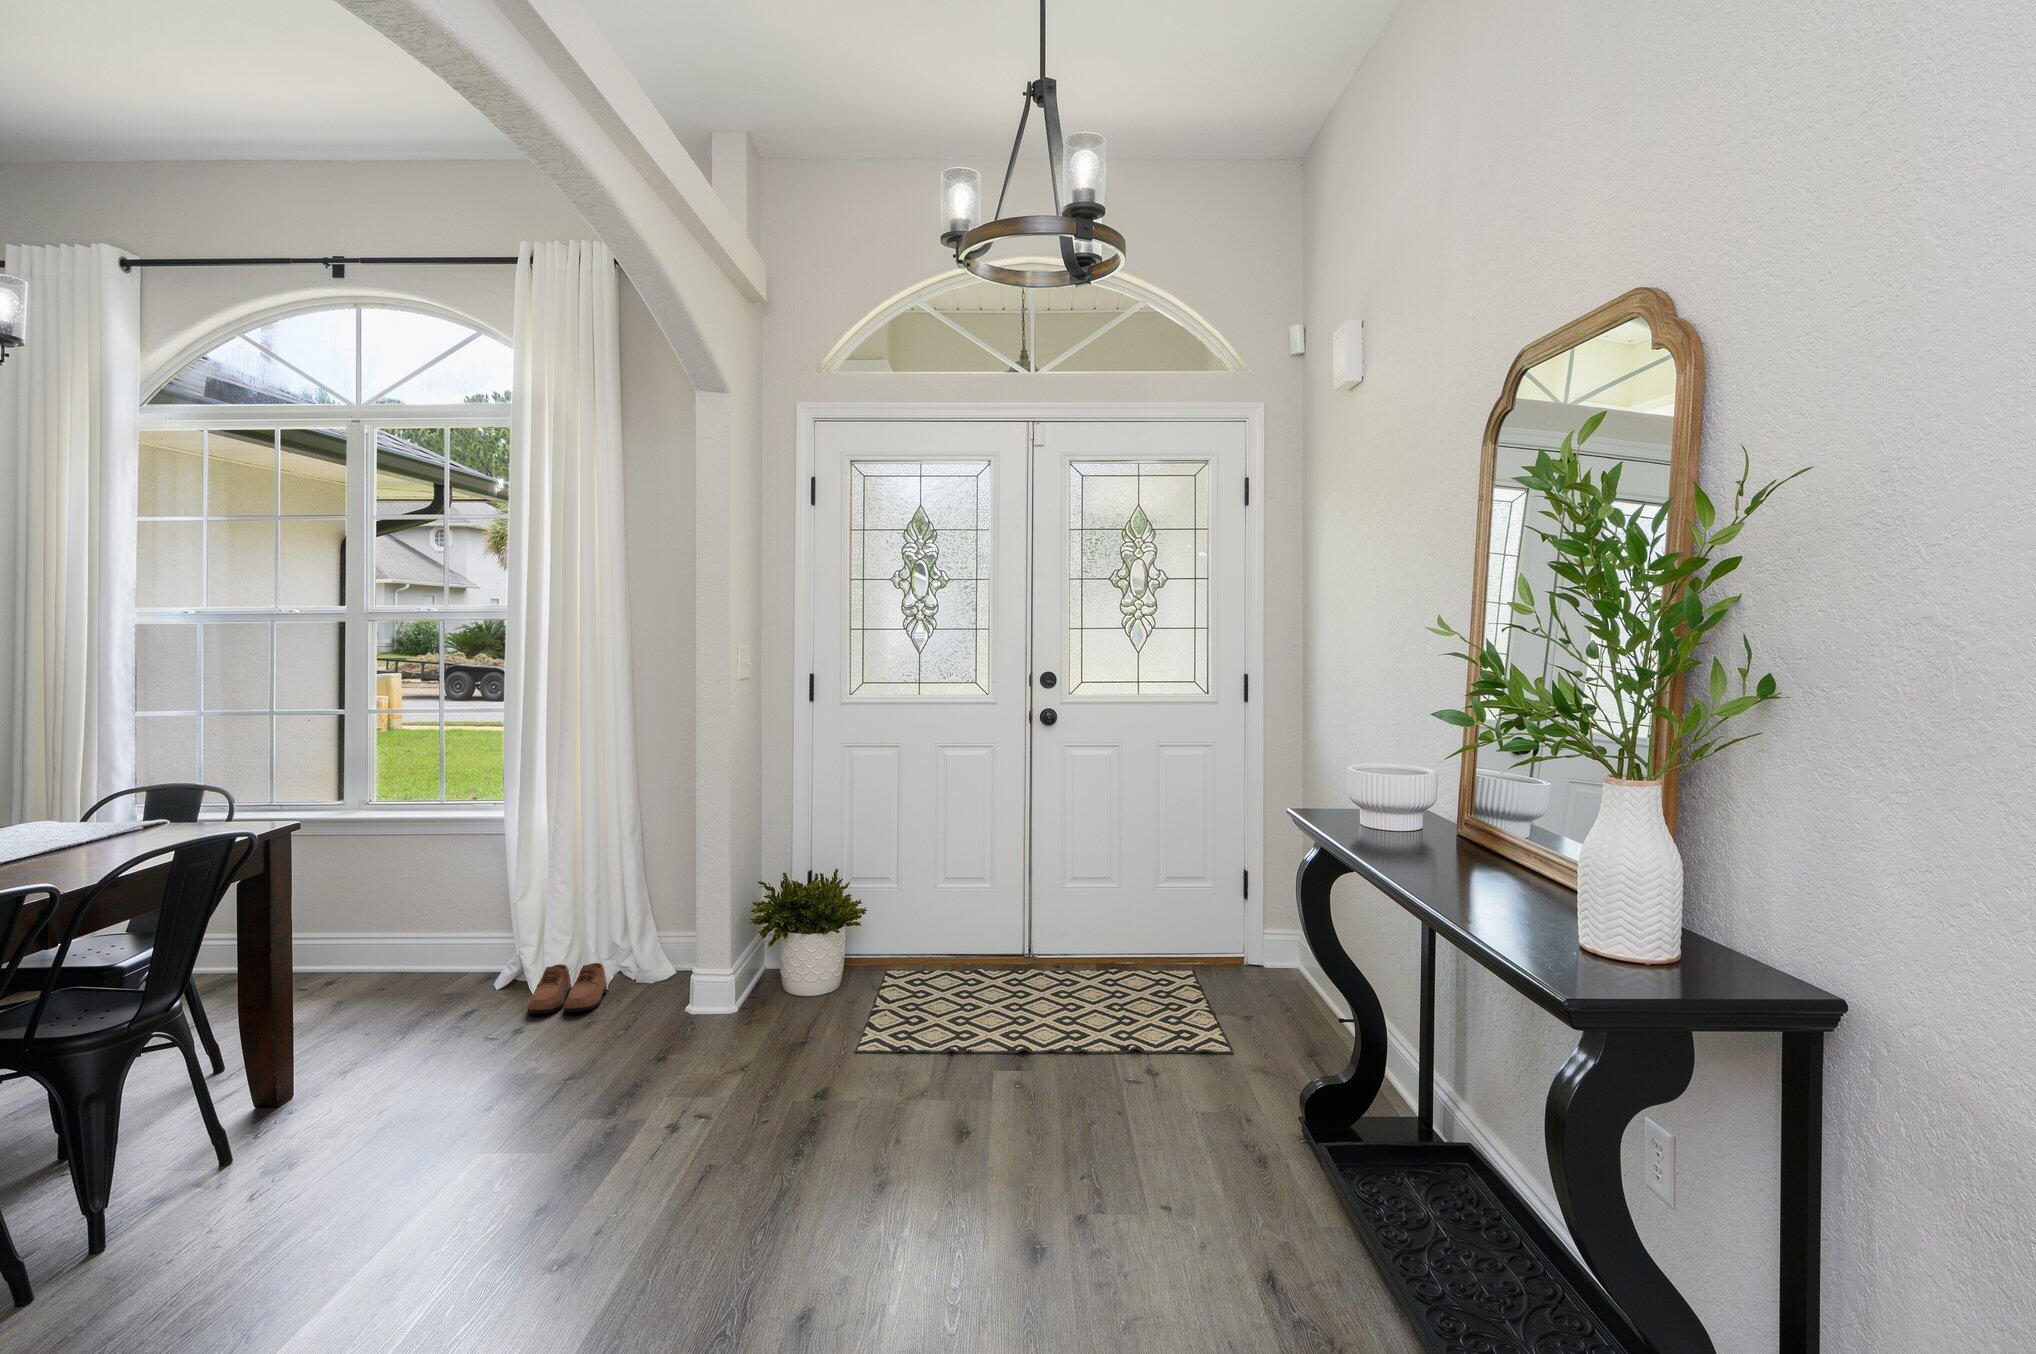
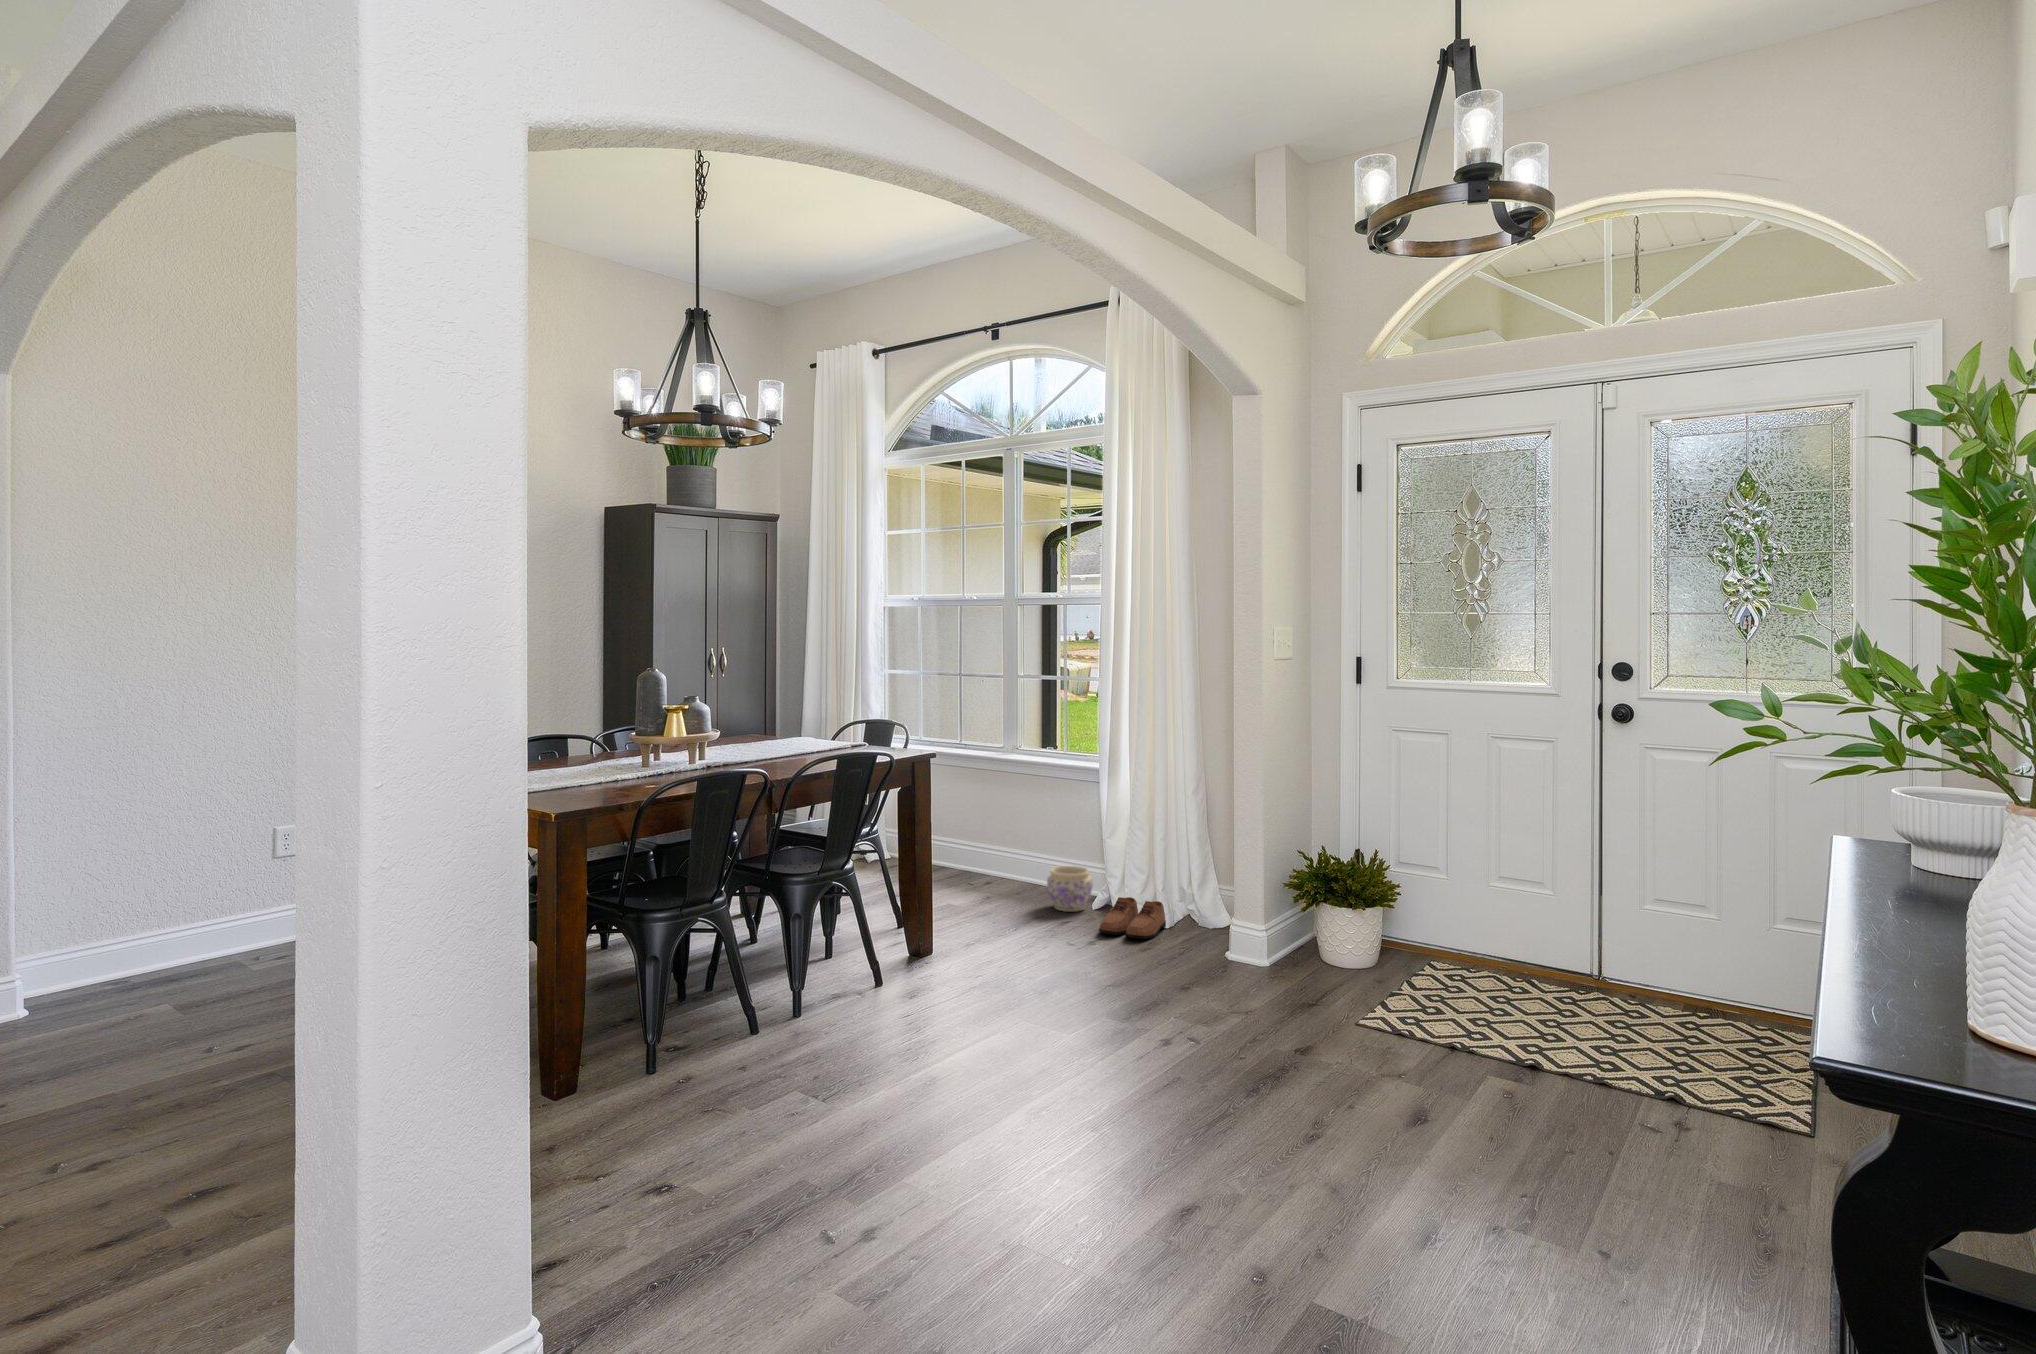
planter: none [440,938,504,997] -> present [1047,866,1093,912]

